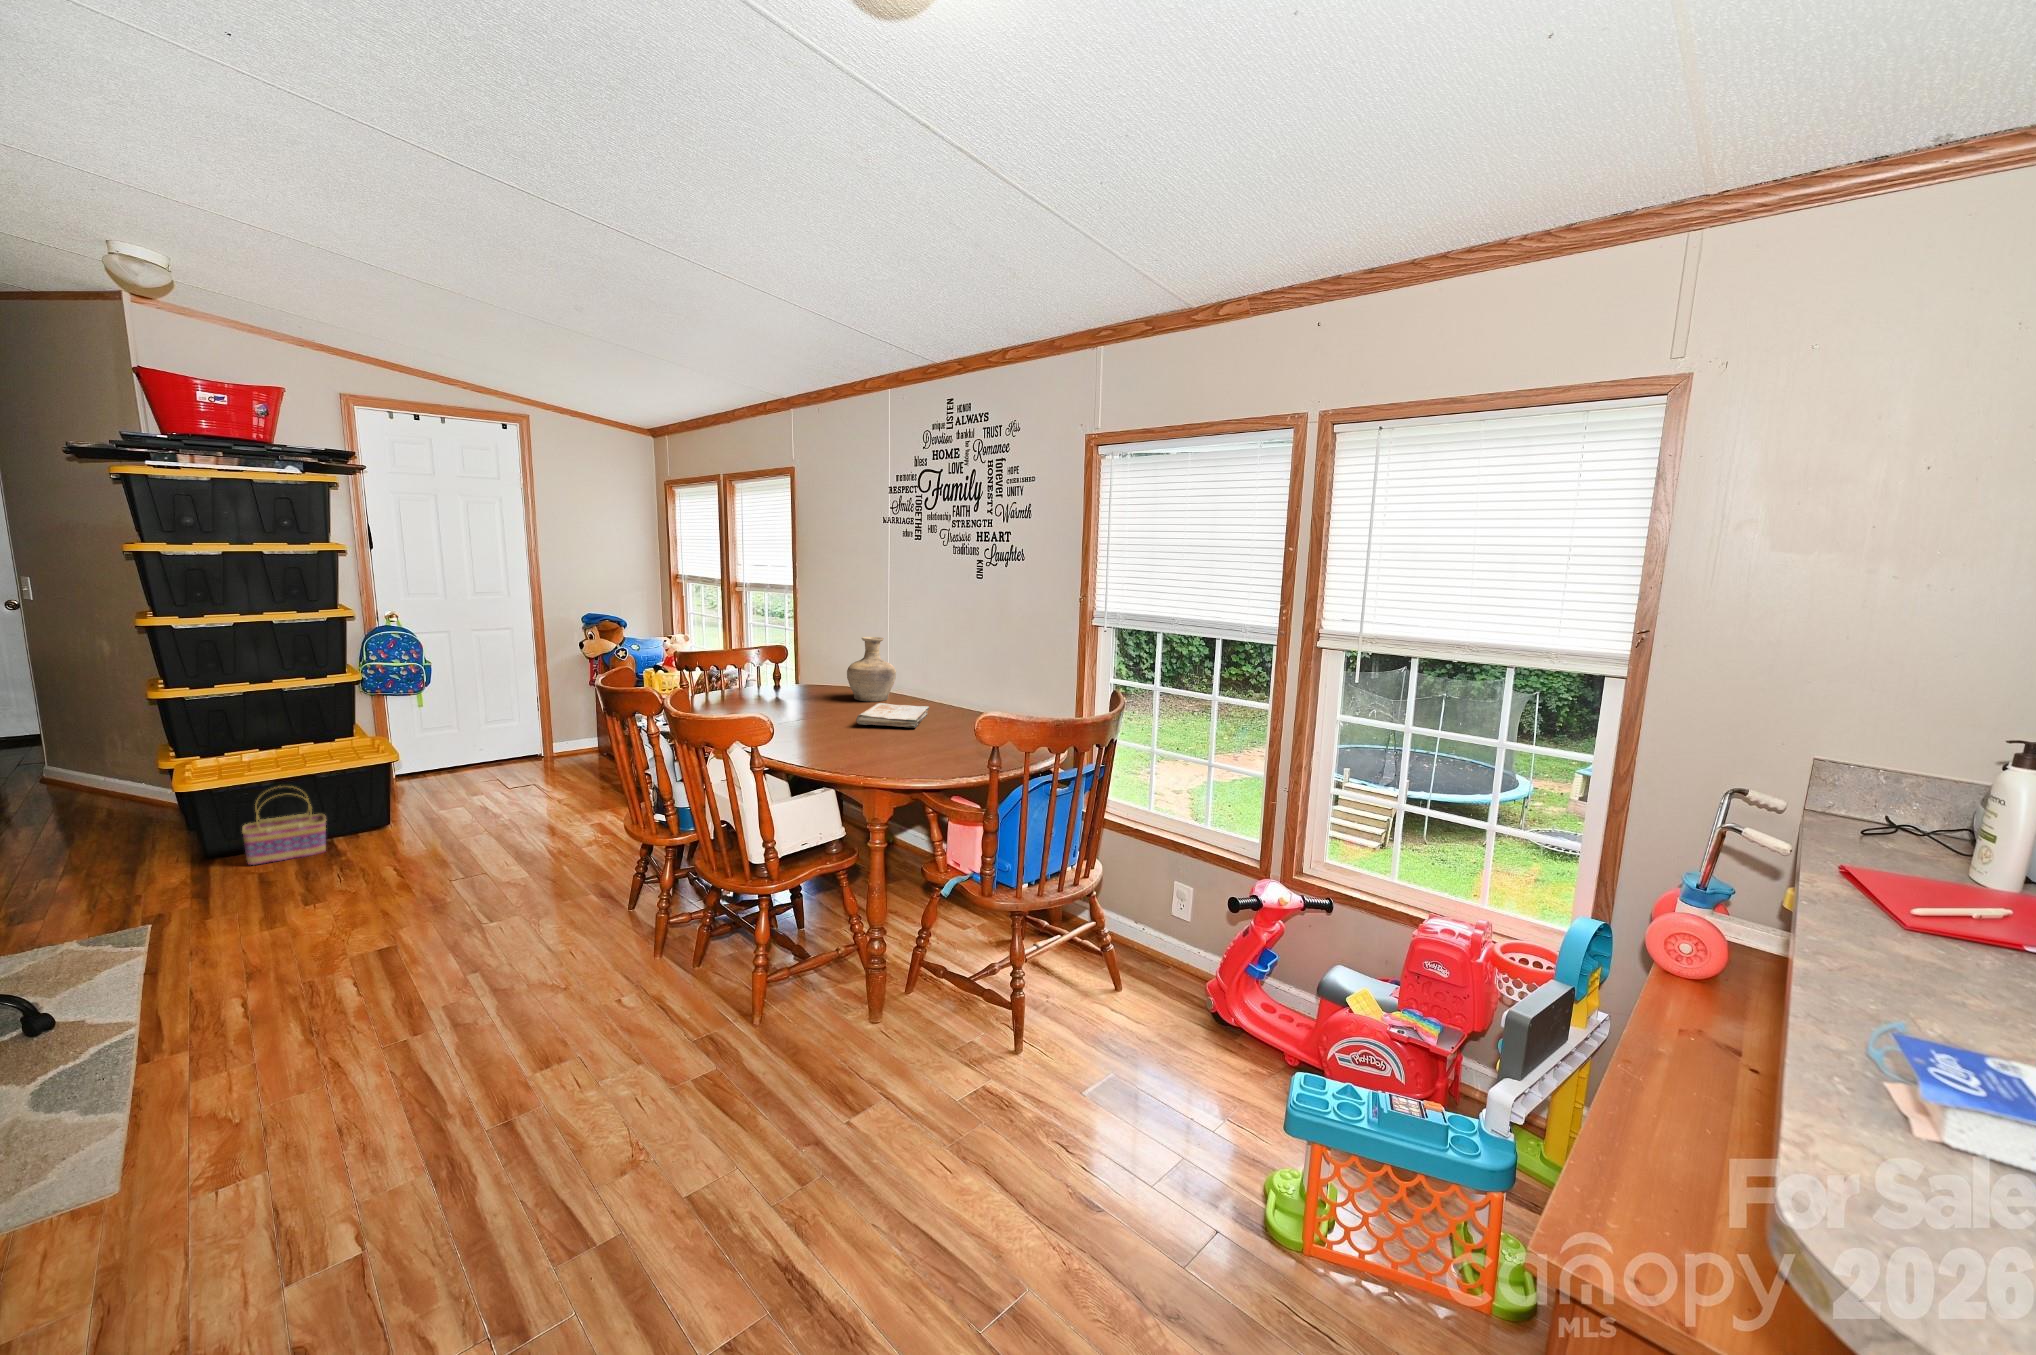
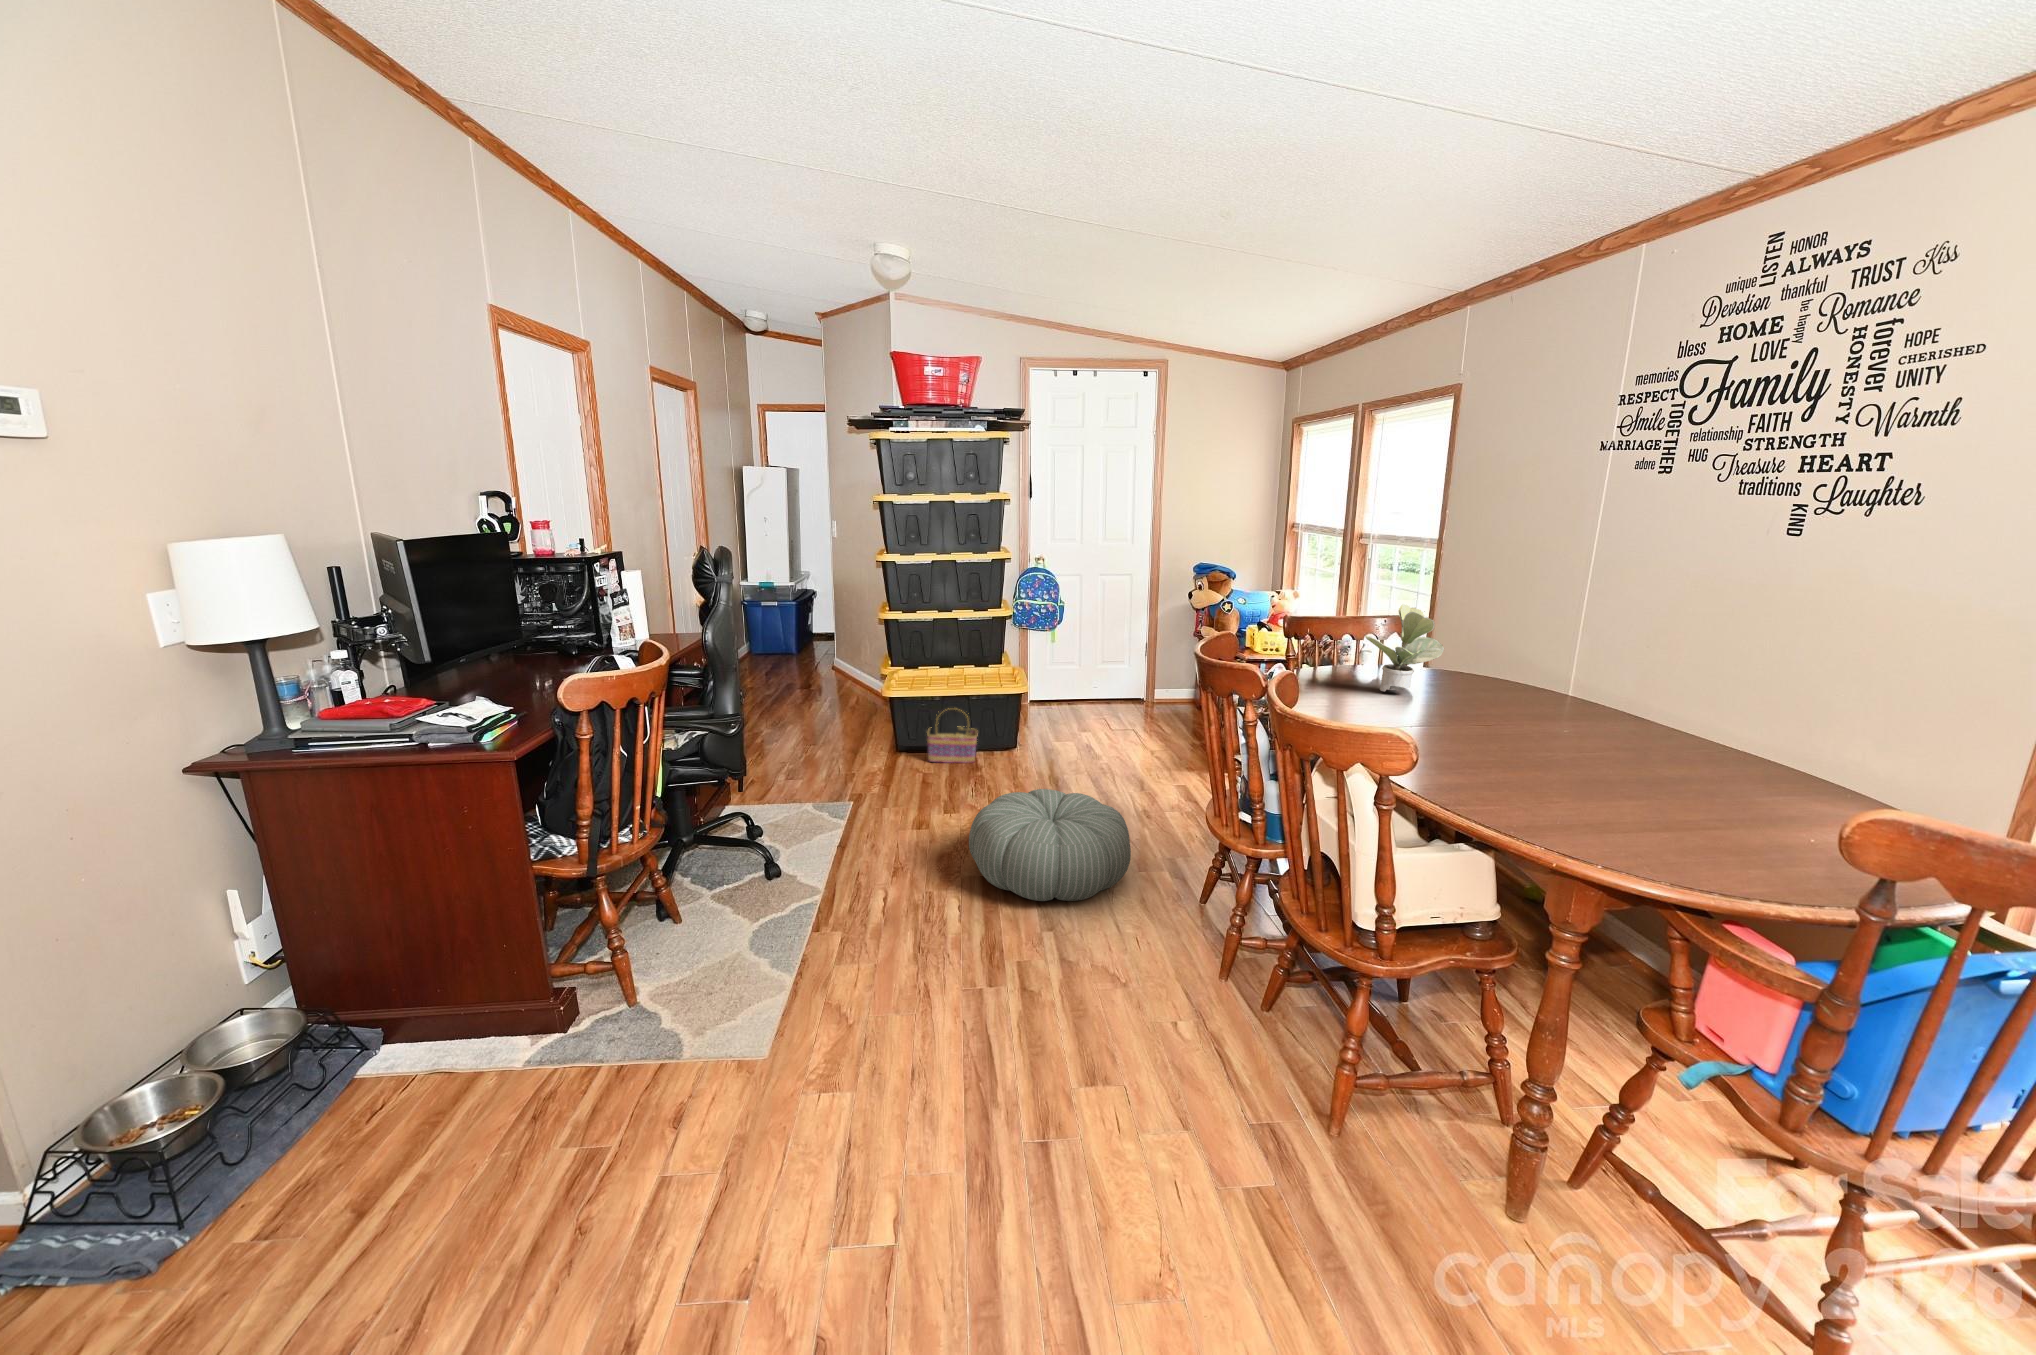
potted plant: none [745,634,804,703] -> present [1365,604,1444,692]
vase: present [847,637,896,702] -> none [1507,617,1590,712]
book: present [856,703,929,728] -> none [1521,718,1649,770]
pouf: none [339,846,552,965] -> present [969,789,1131,901]

